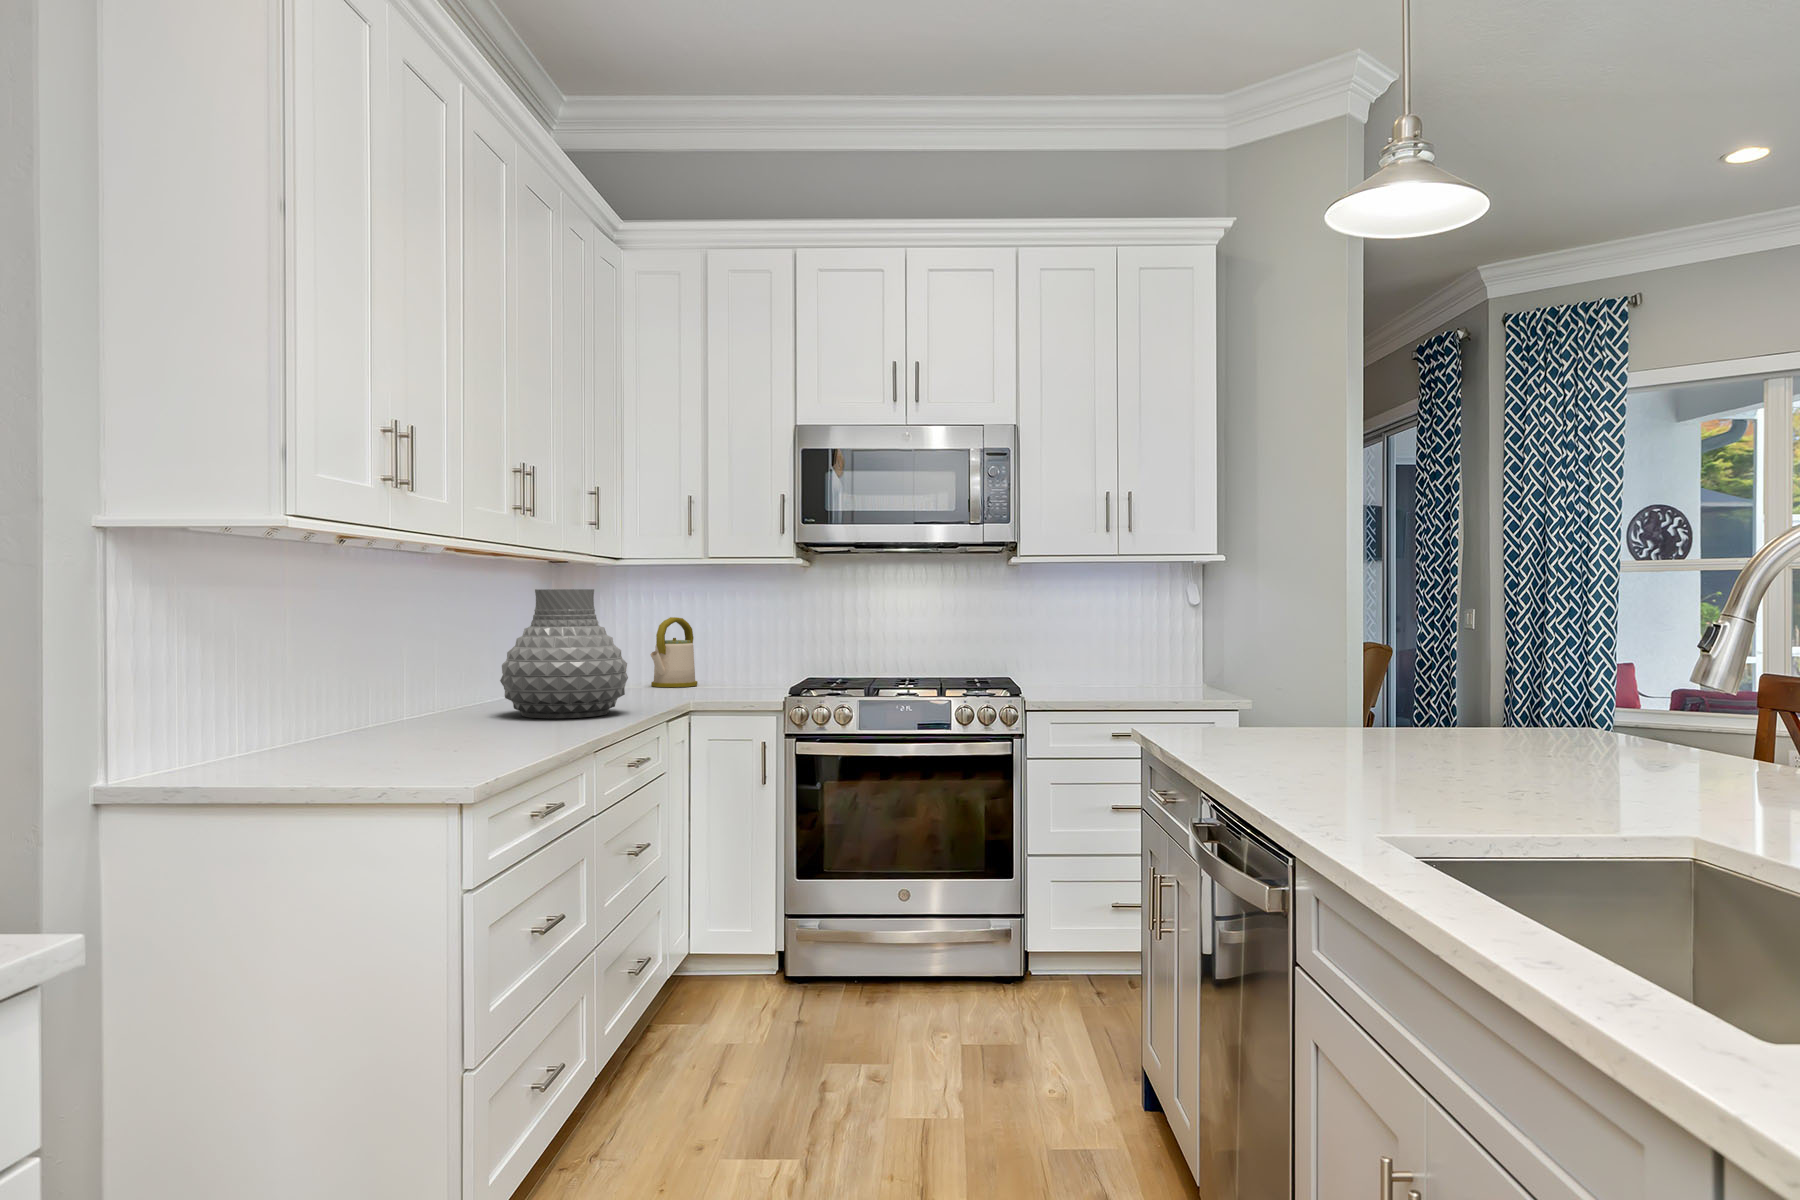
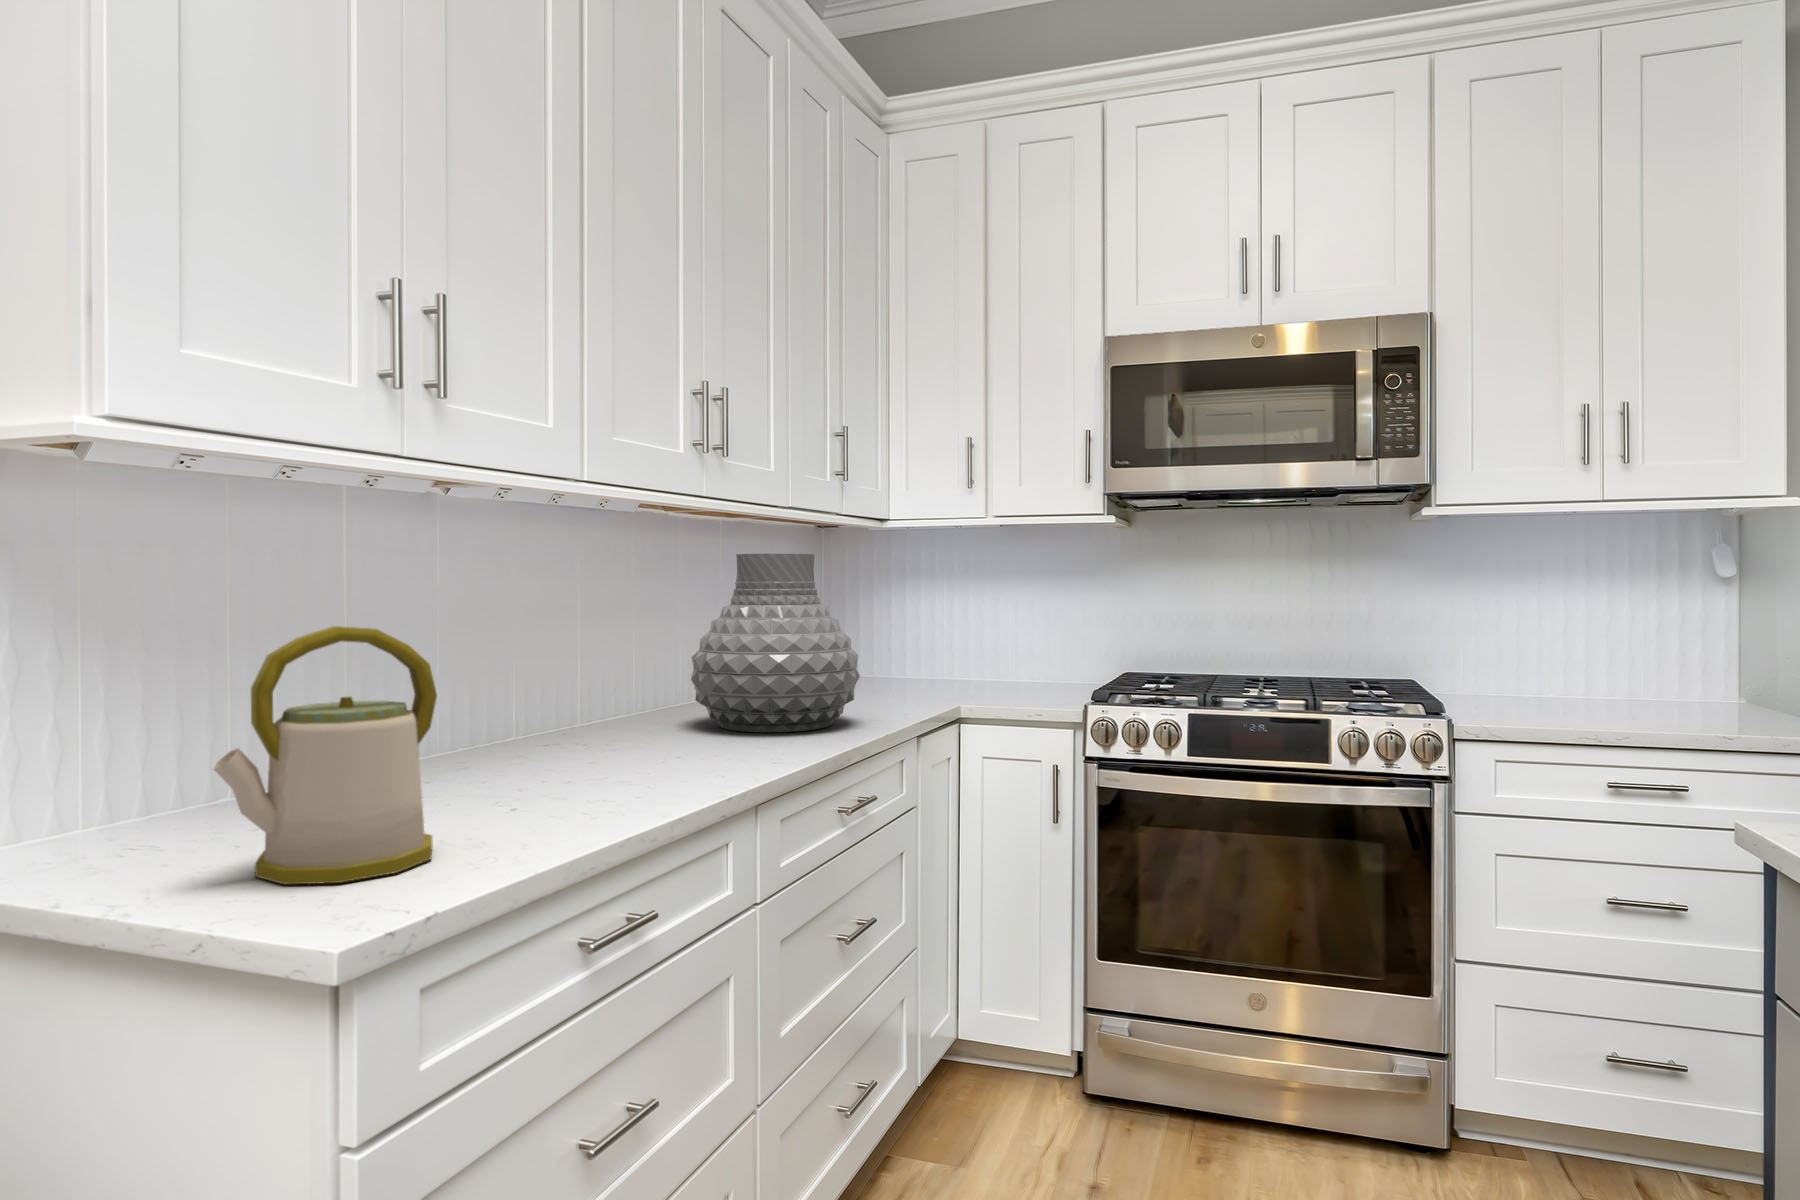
kettle: present [651,617,698,687] -> present [214,626,437,884]

